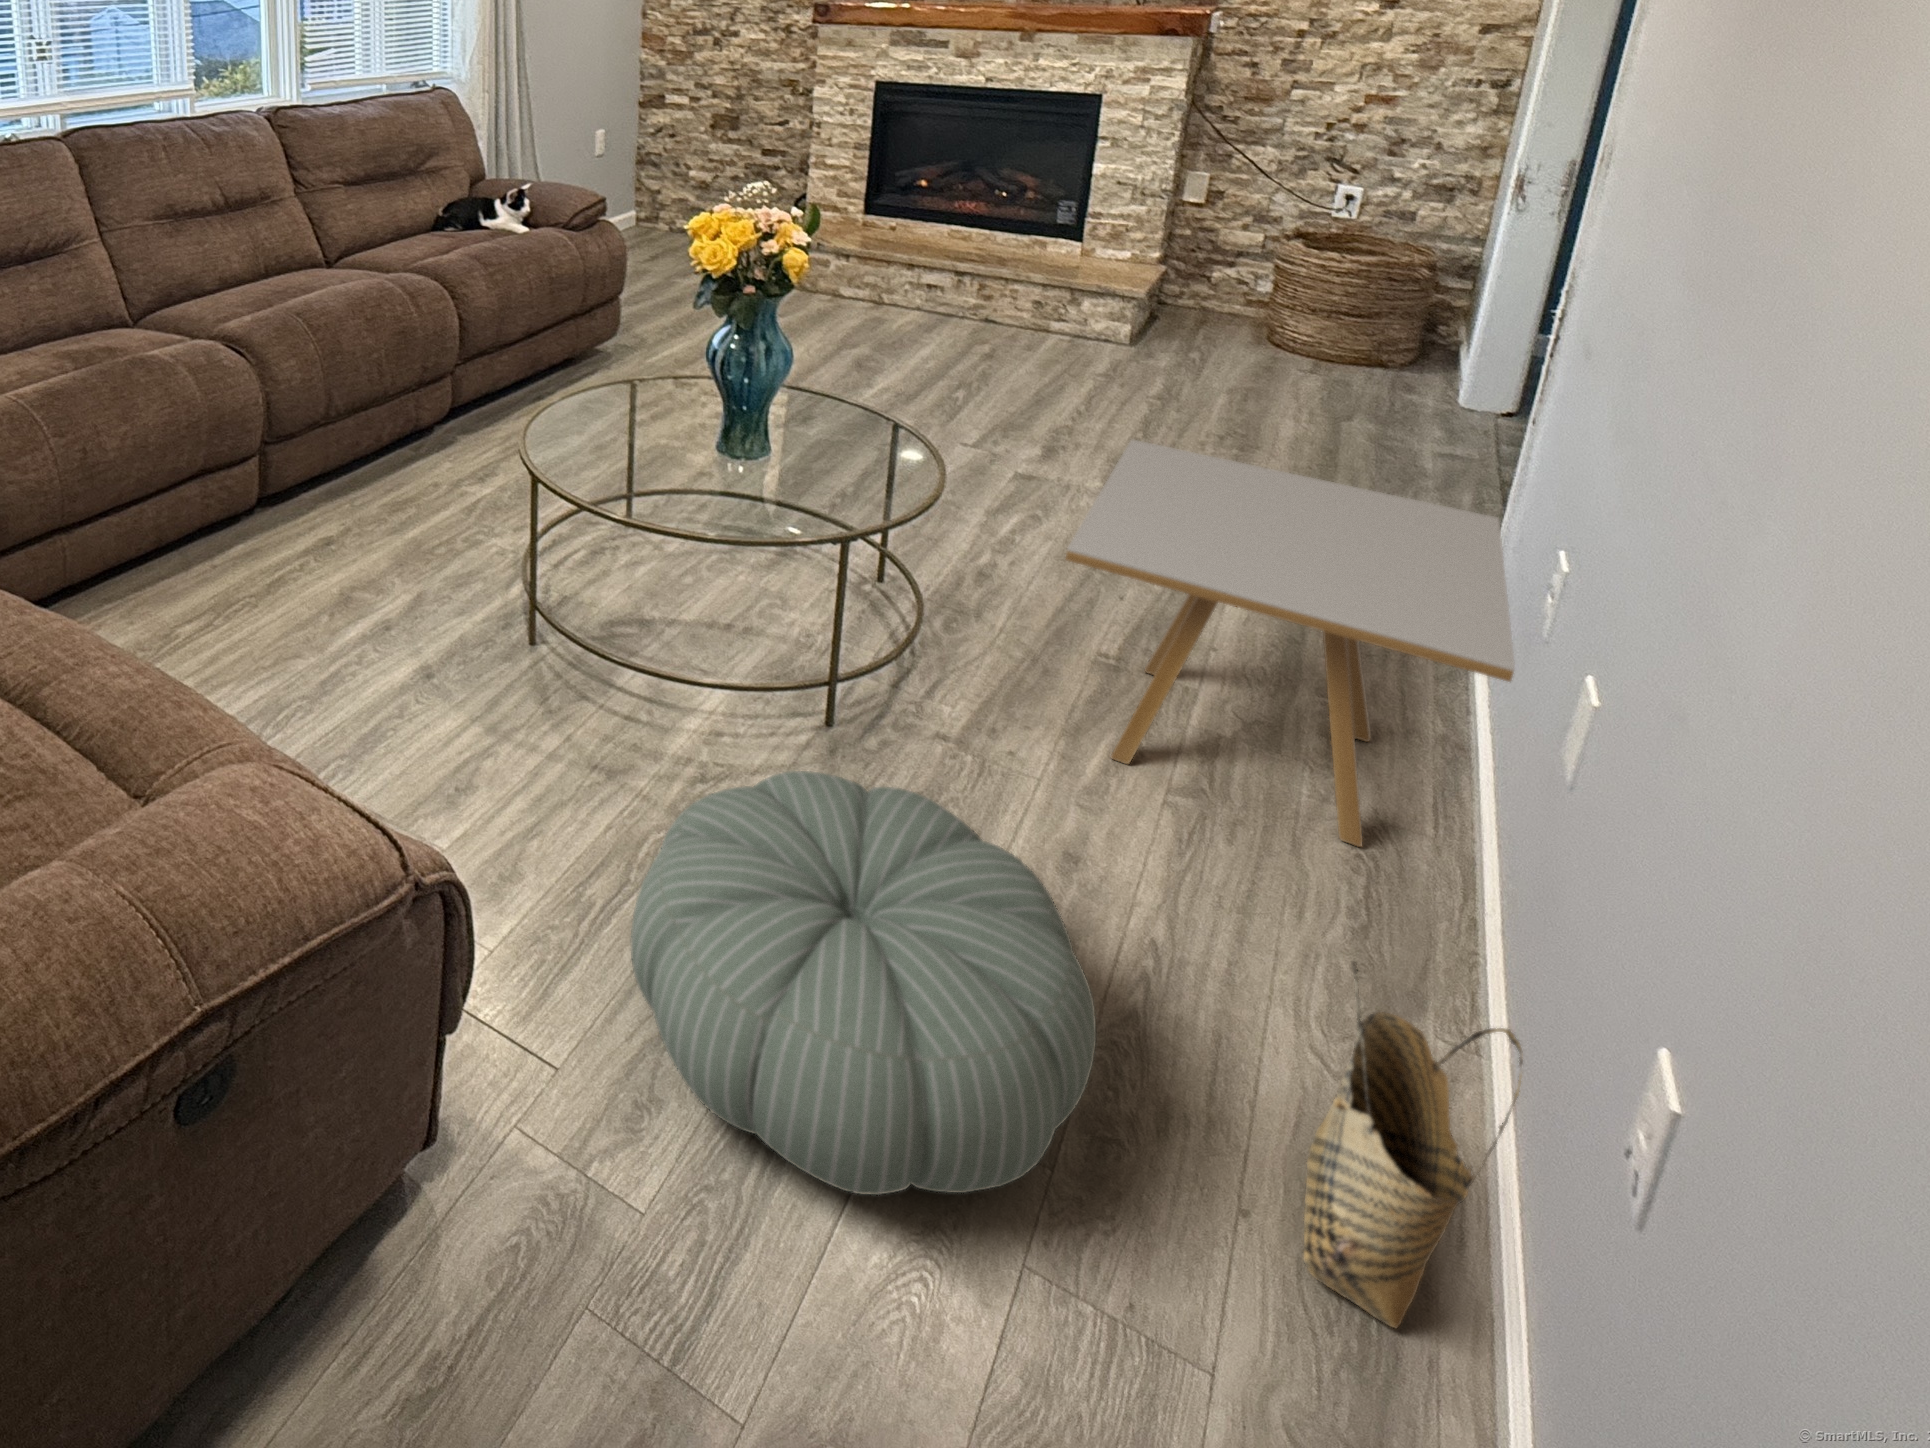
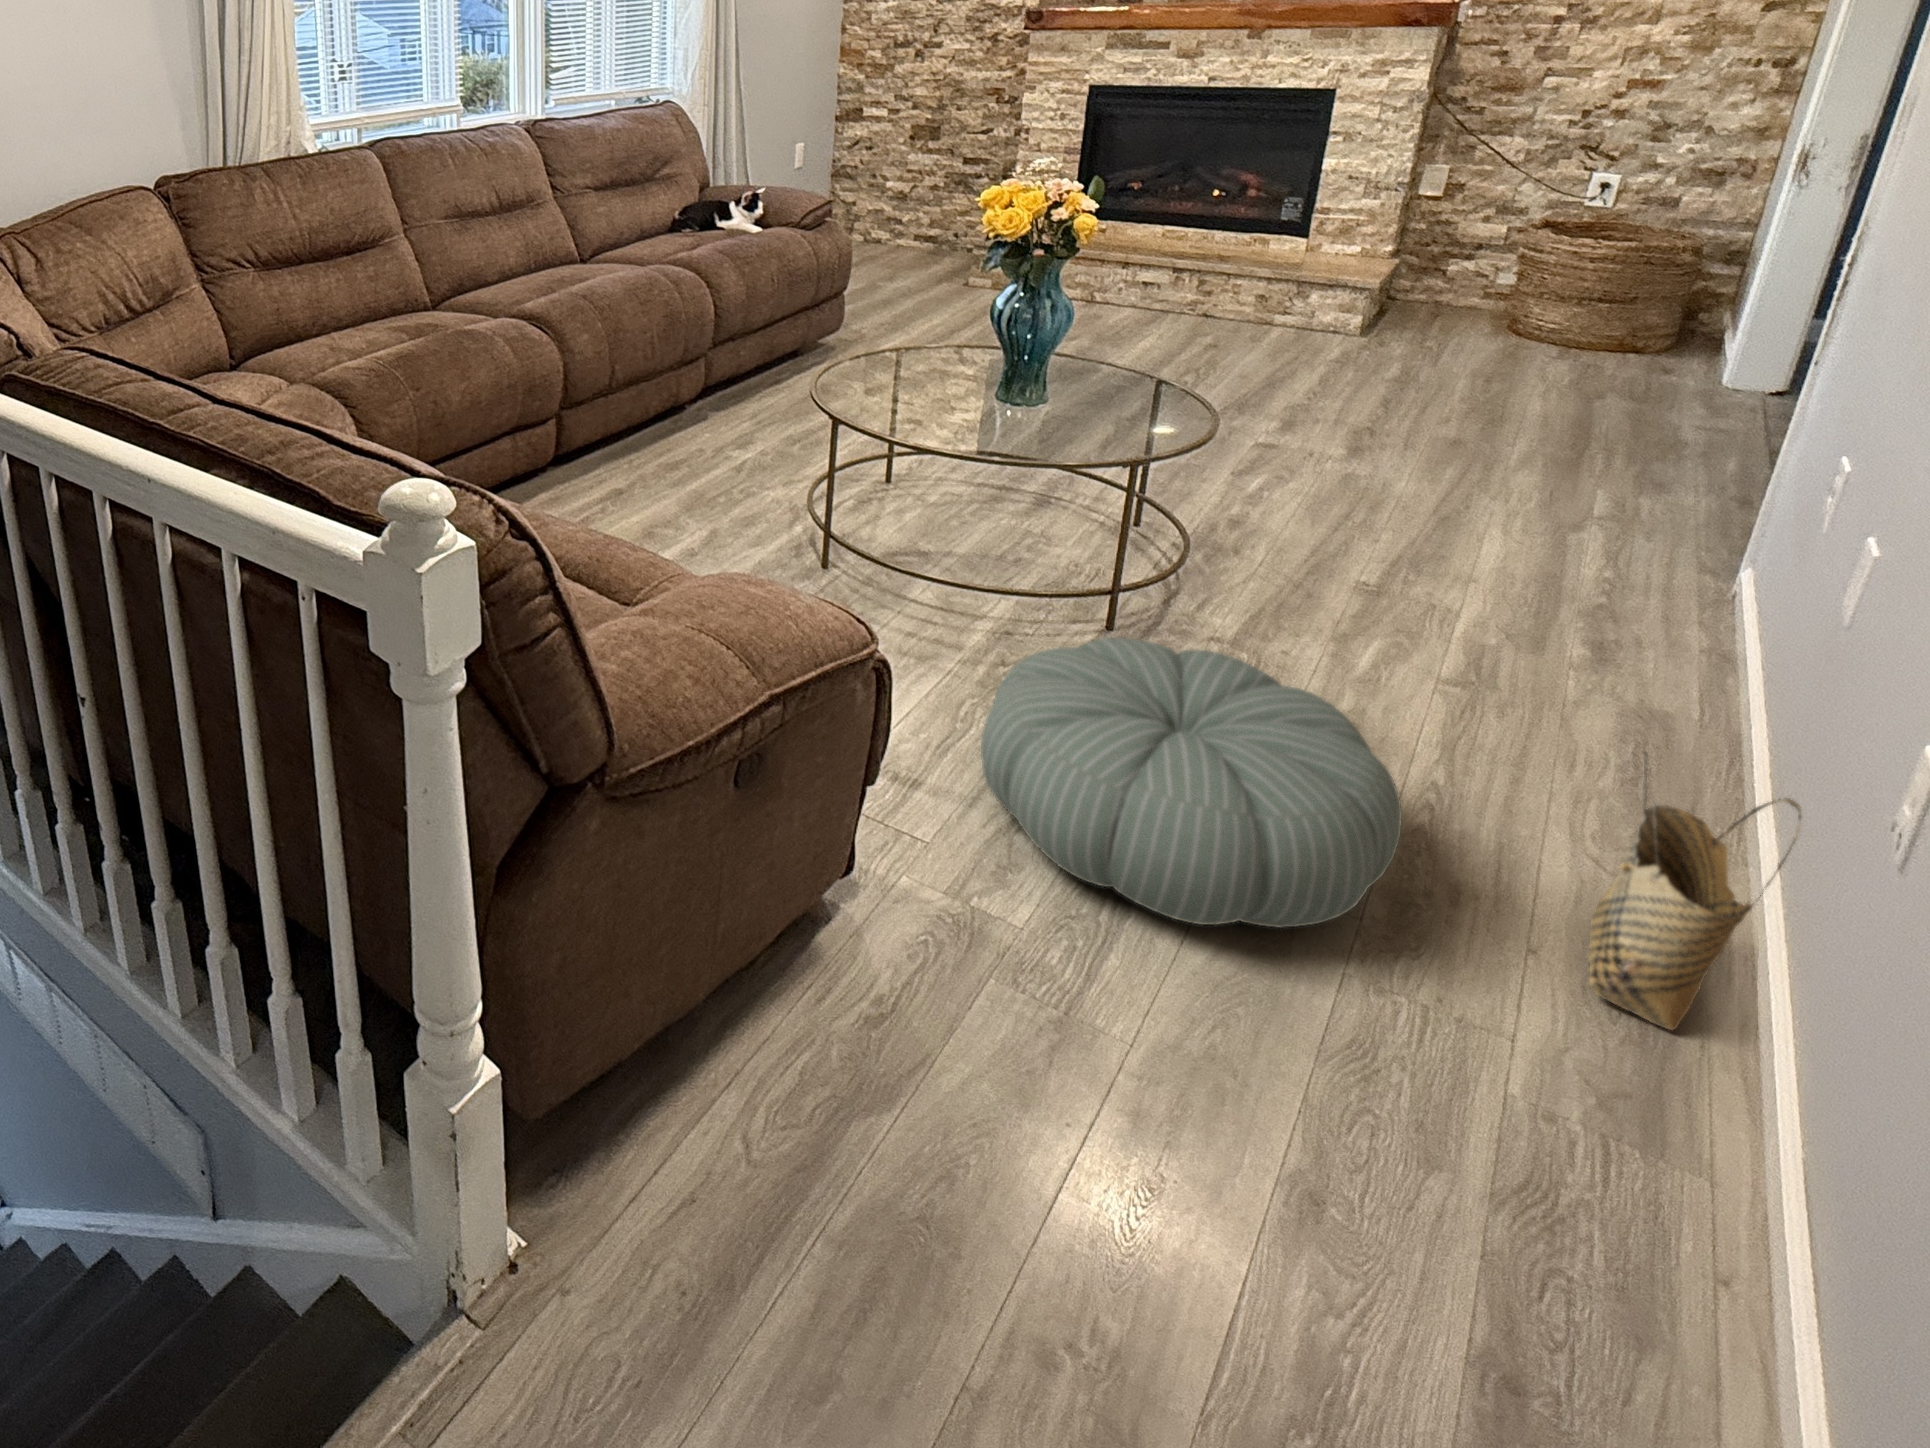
side table: present [1066,439,1515,847] -> none [1348,388,1797,728]

